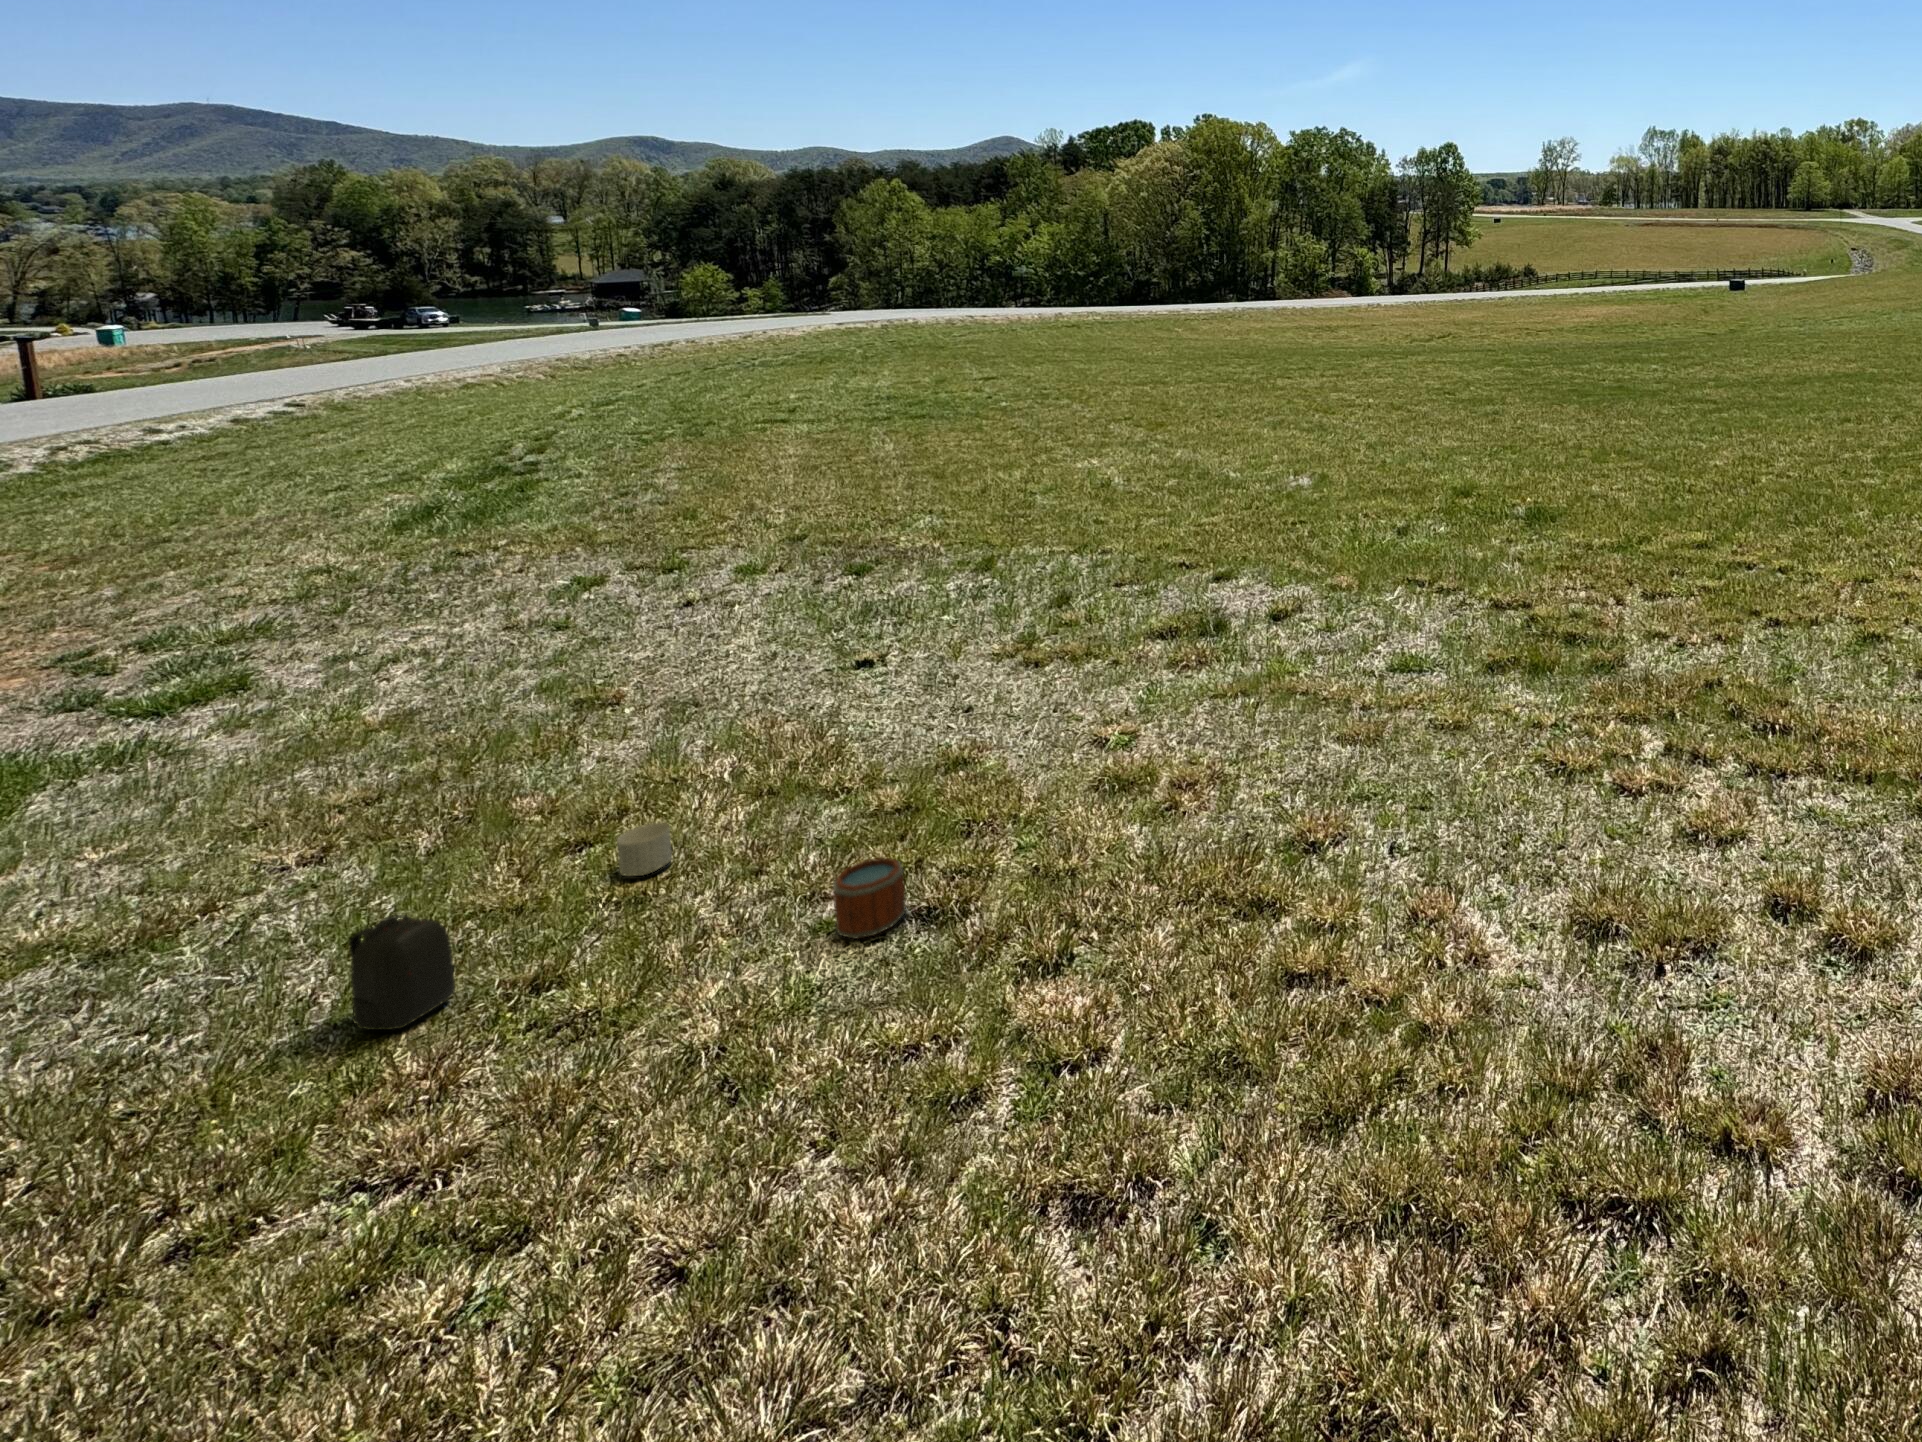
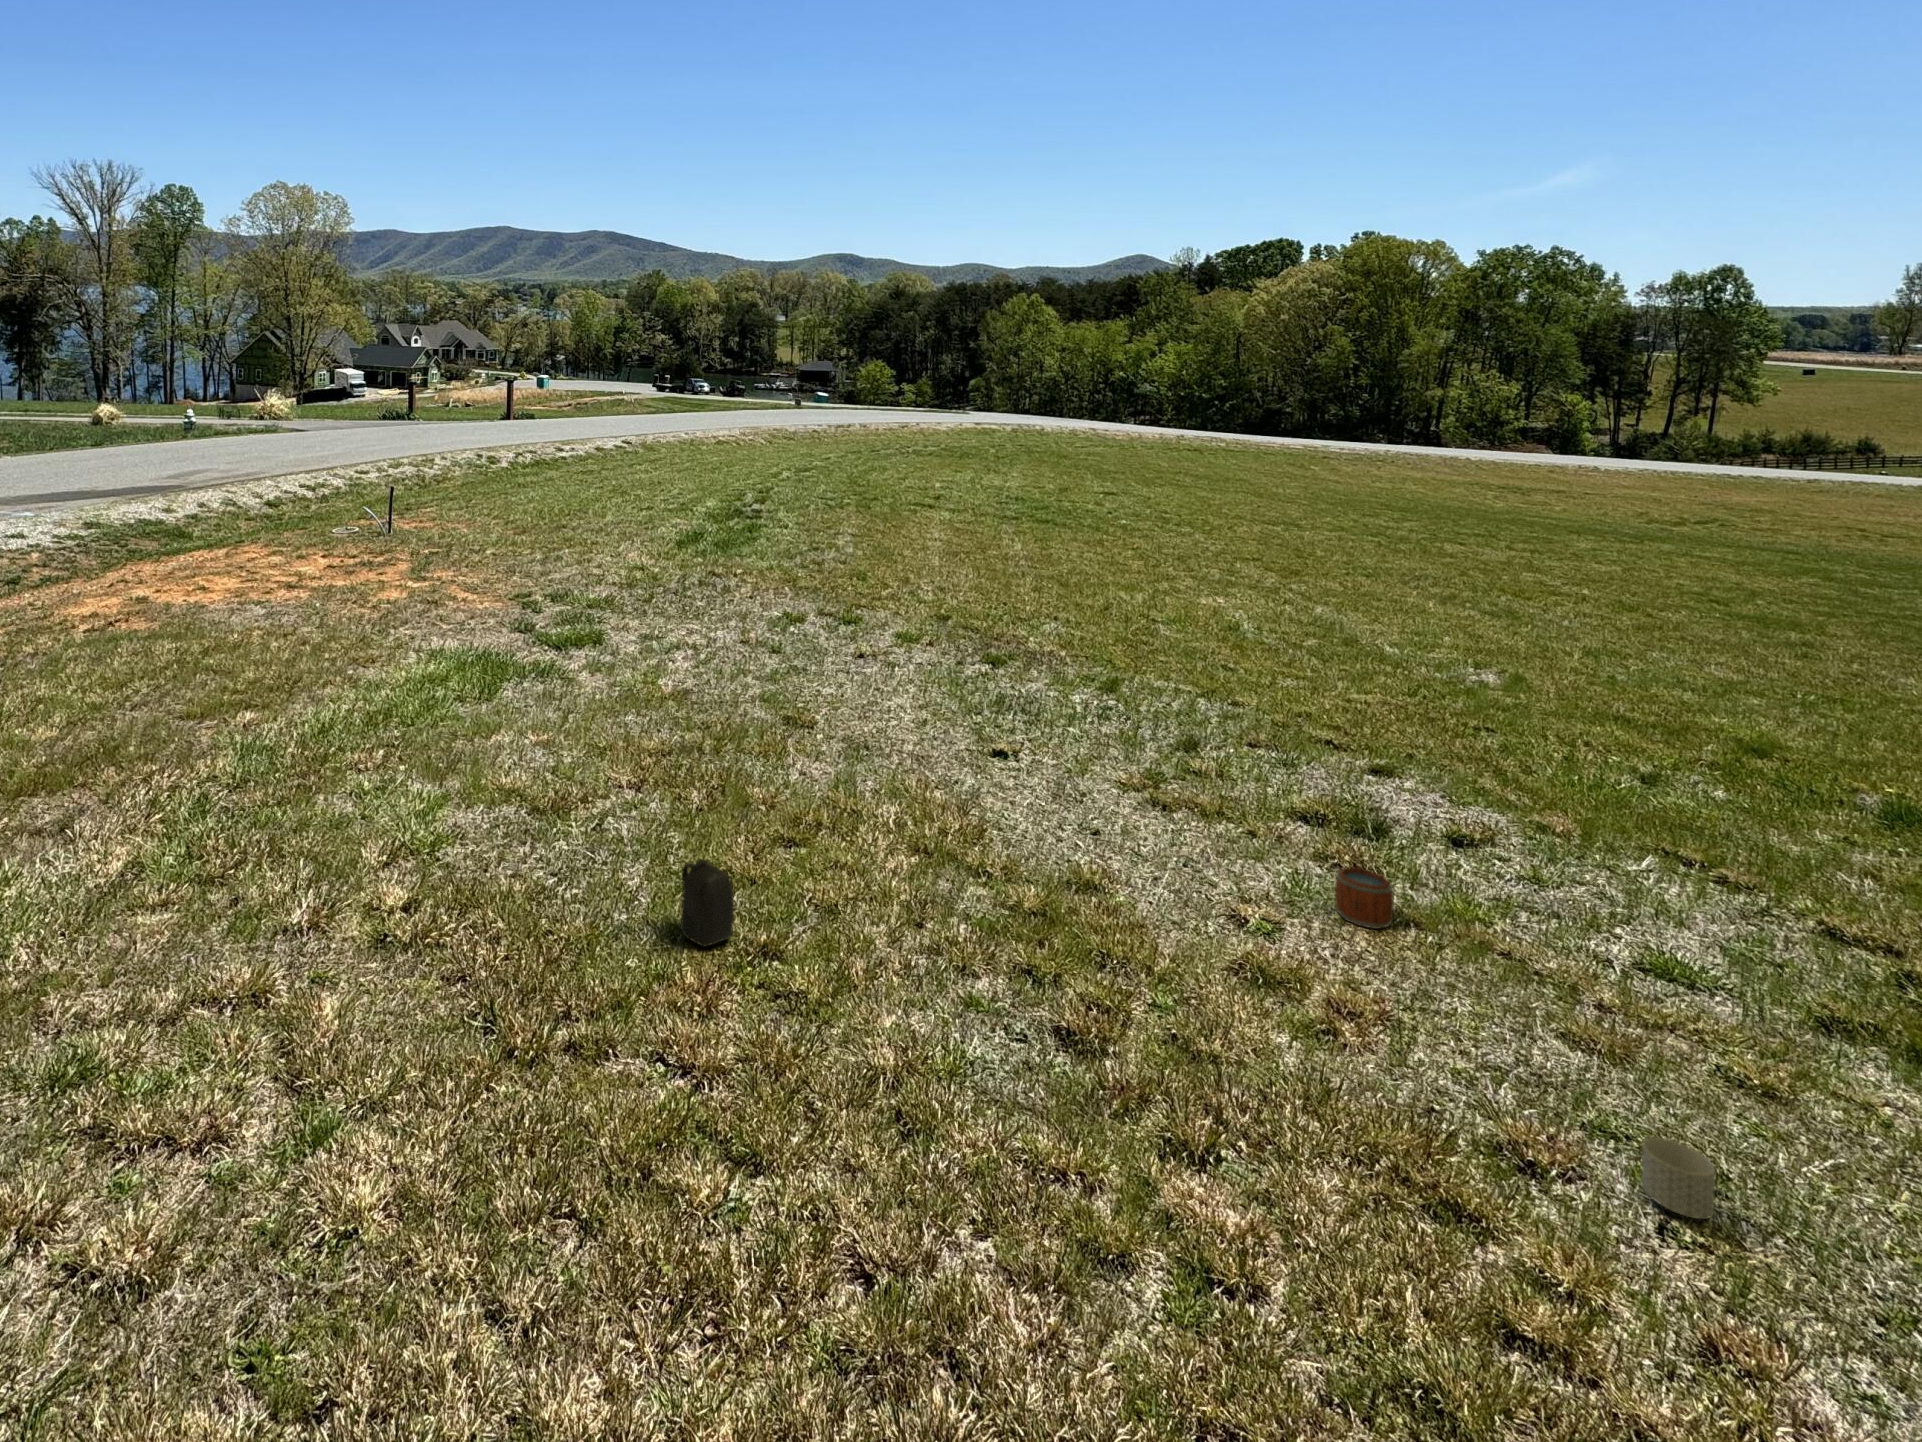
planter: present [617,822,672,876] -> present [1642,1137,1715,1219]
bucket: present [833,858,906,939] -> present [1335,867,1394,929]

